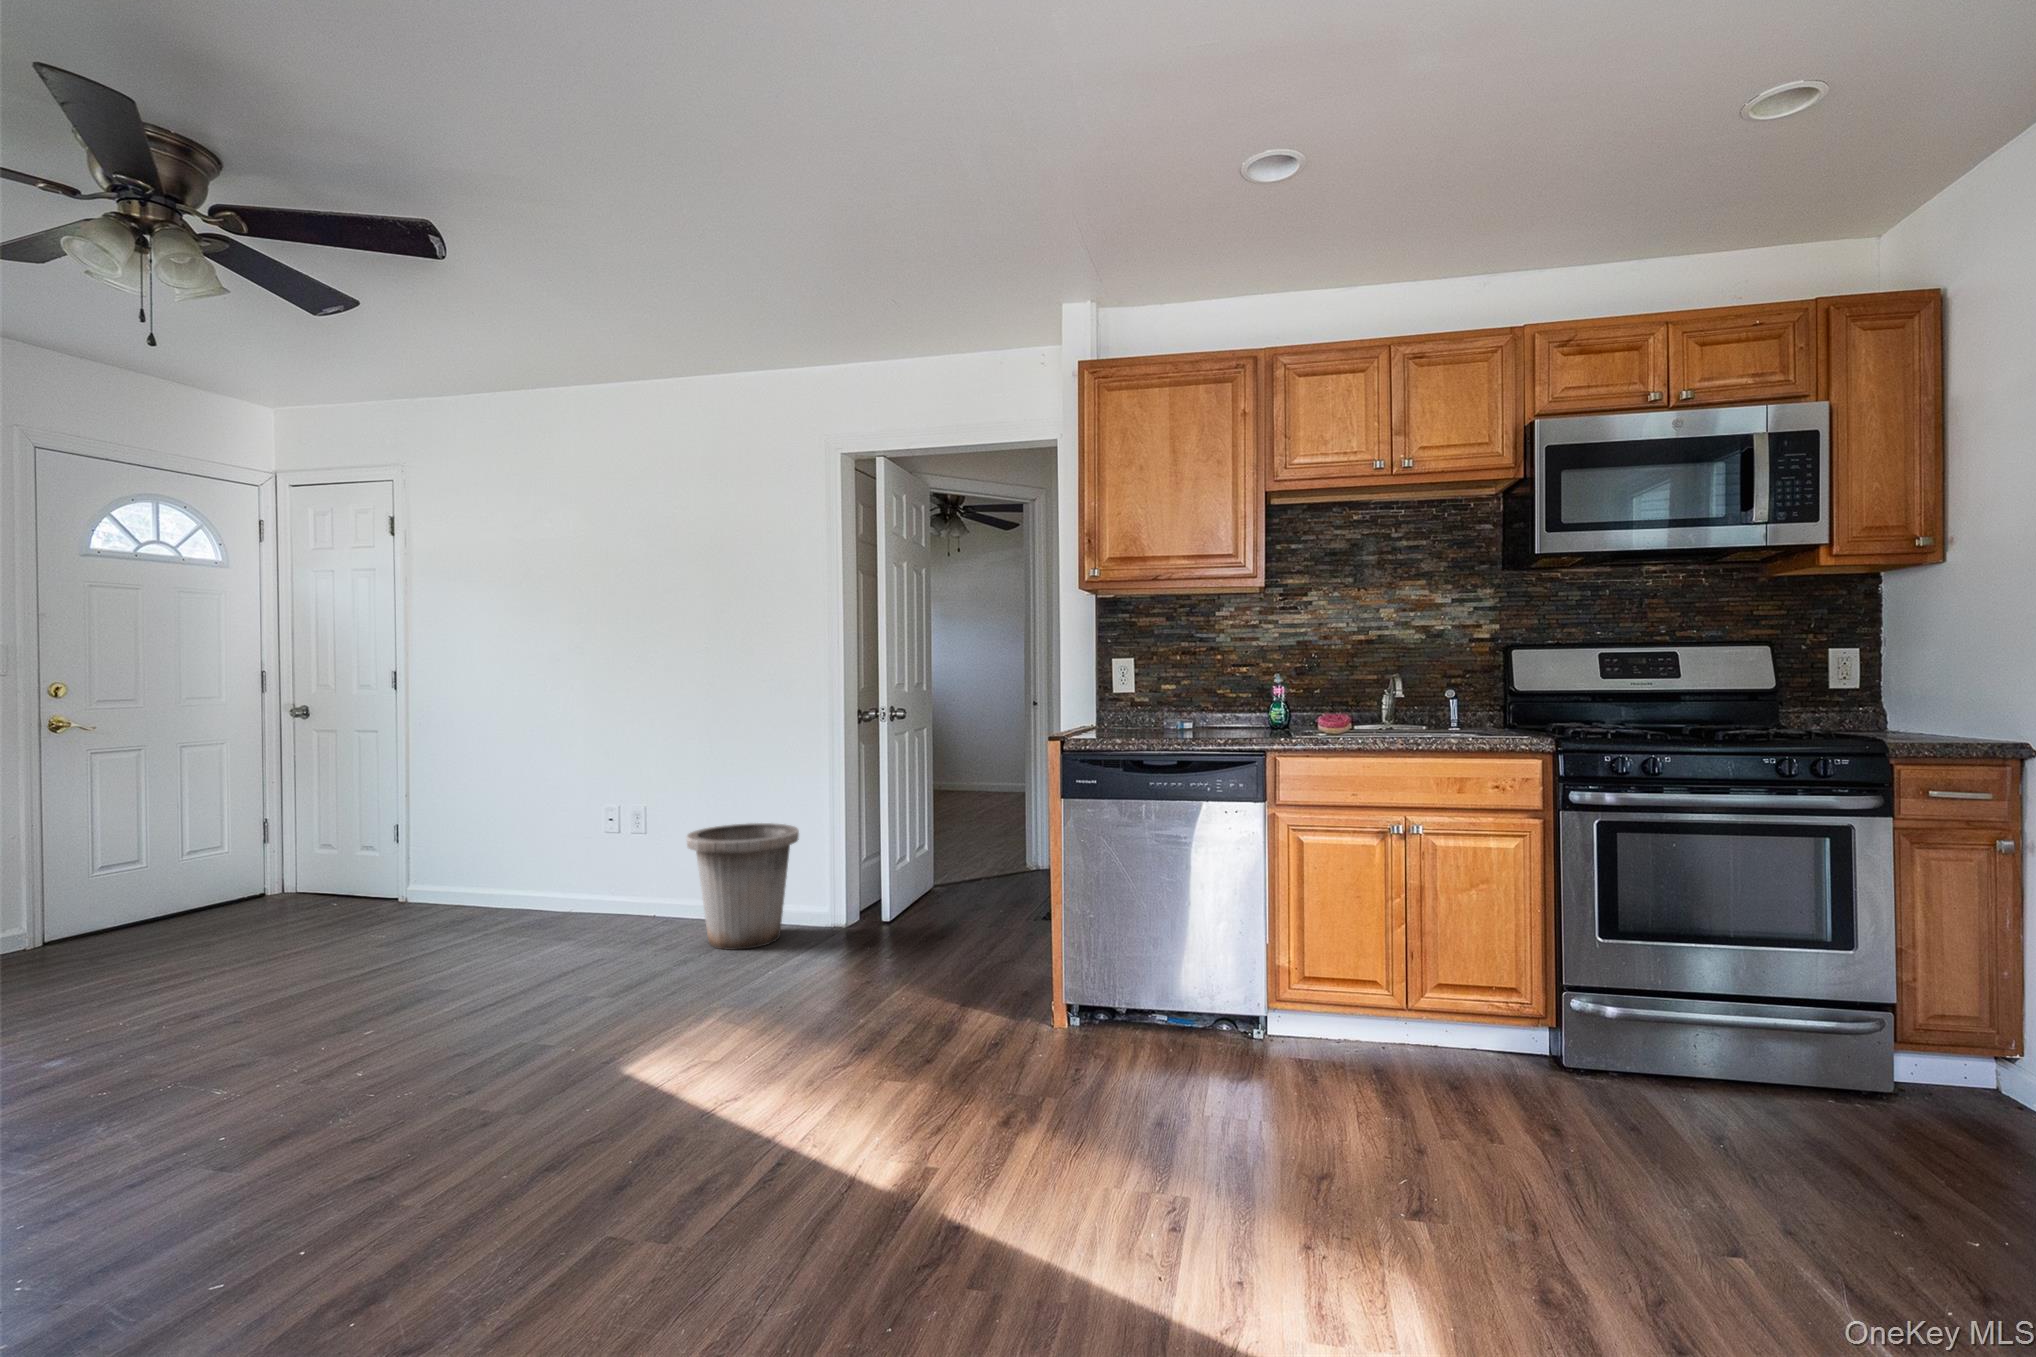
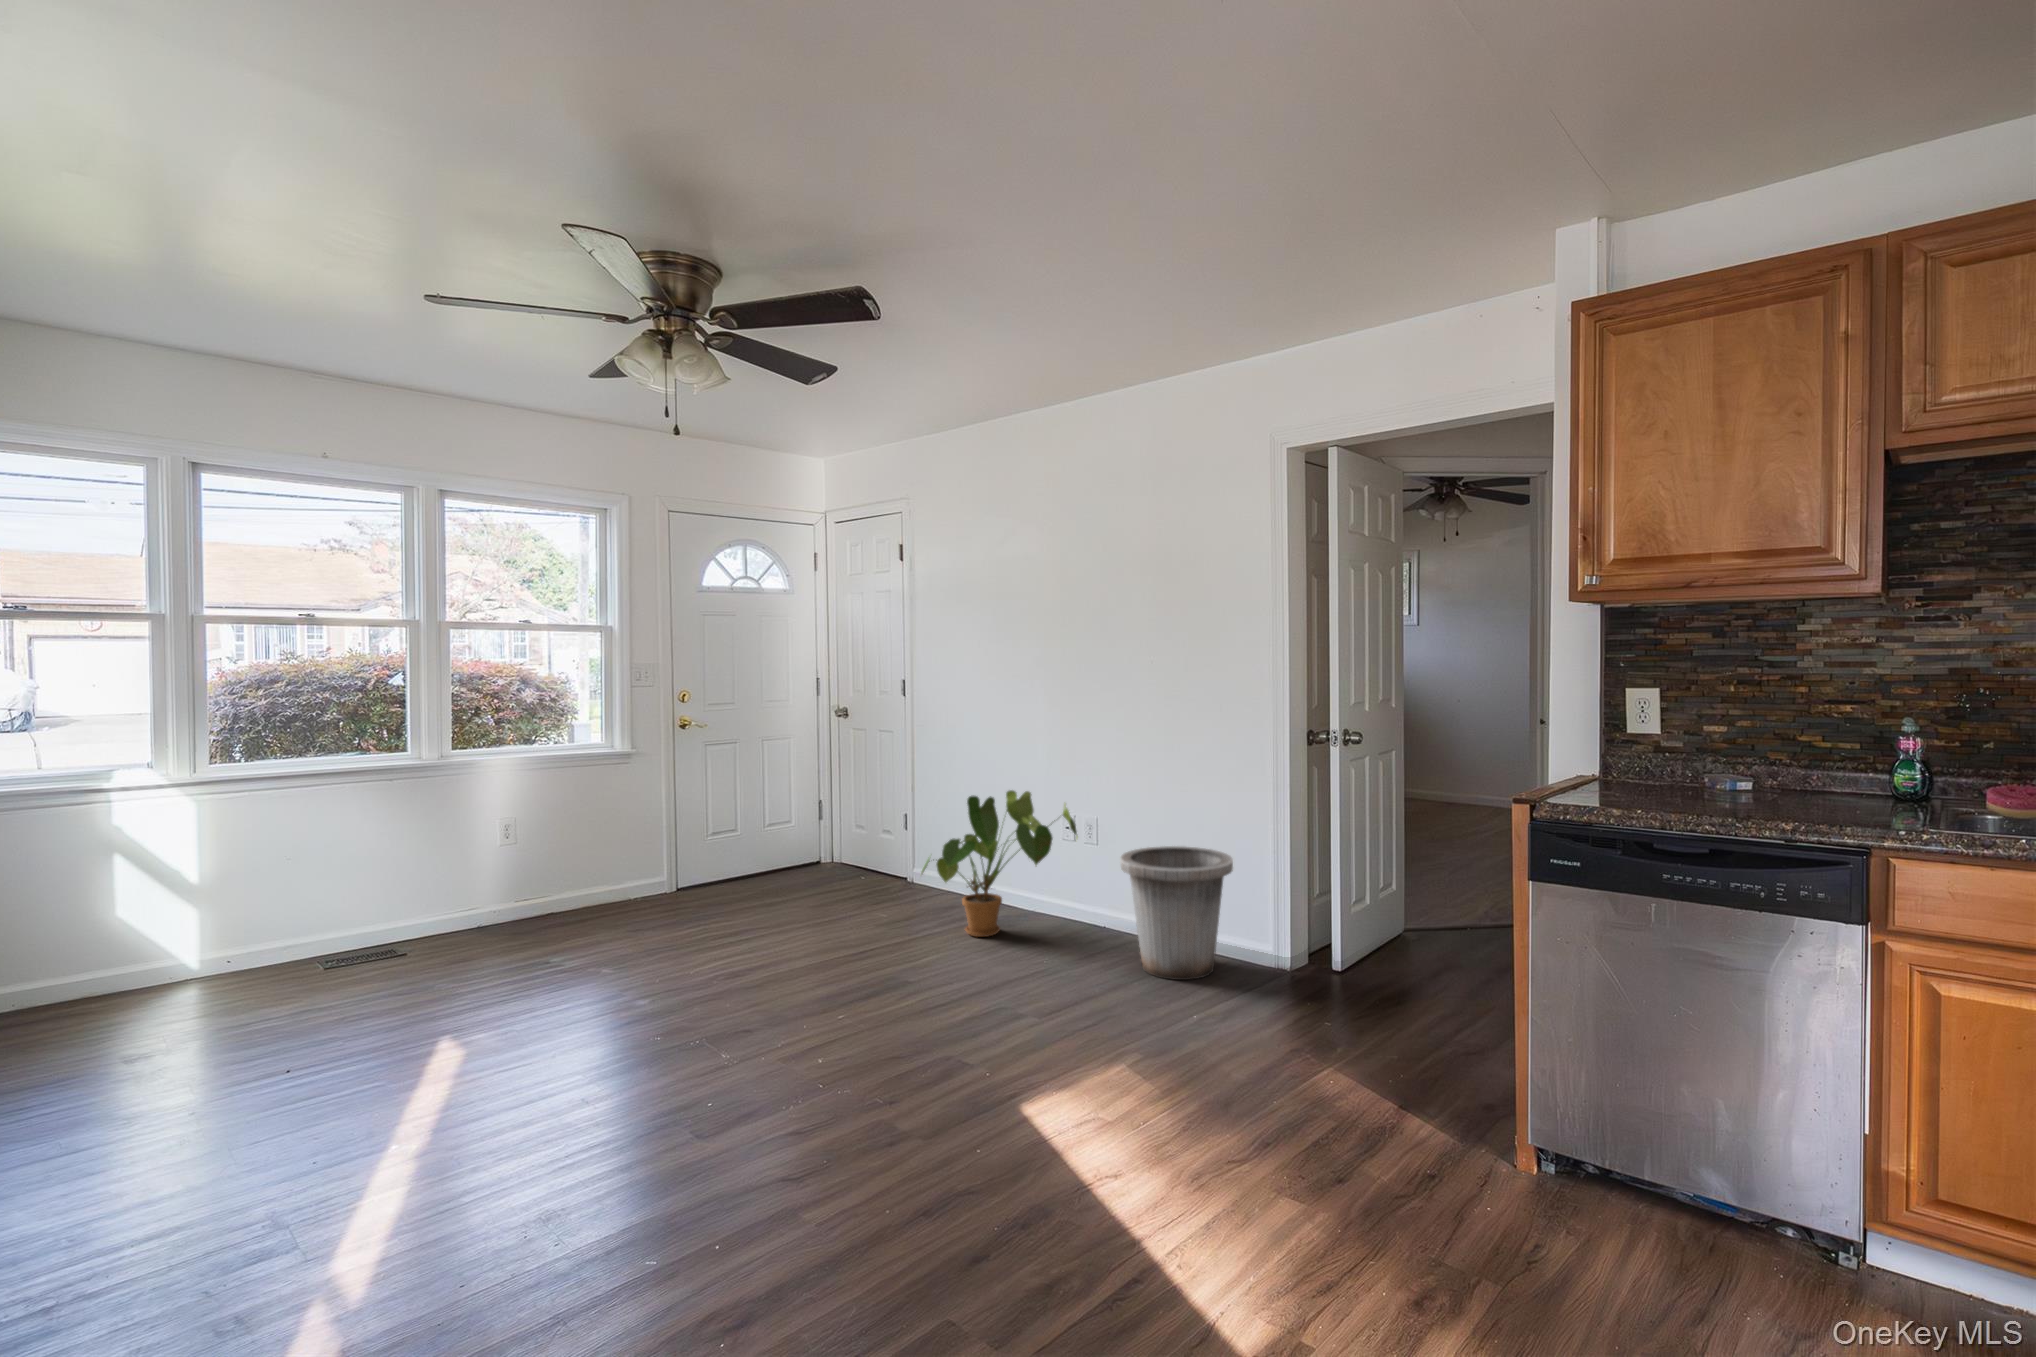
house plant: none [438,783,632,943] -> present [921,790,1078,937]

